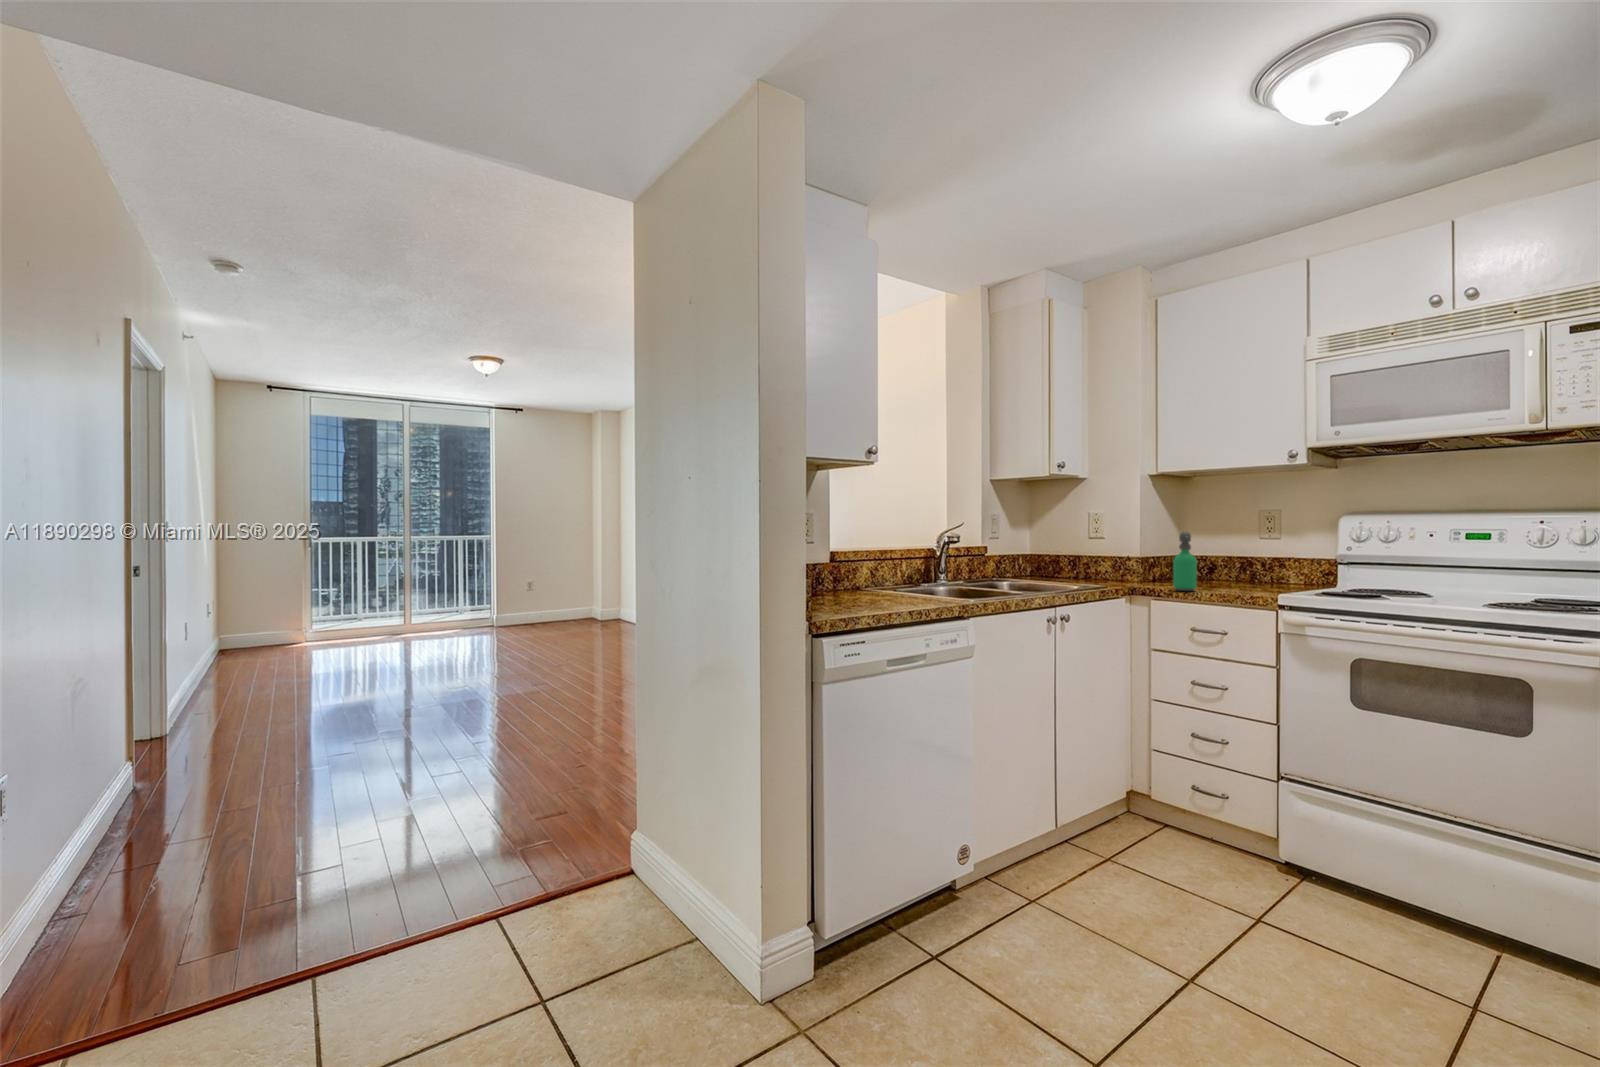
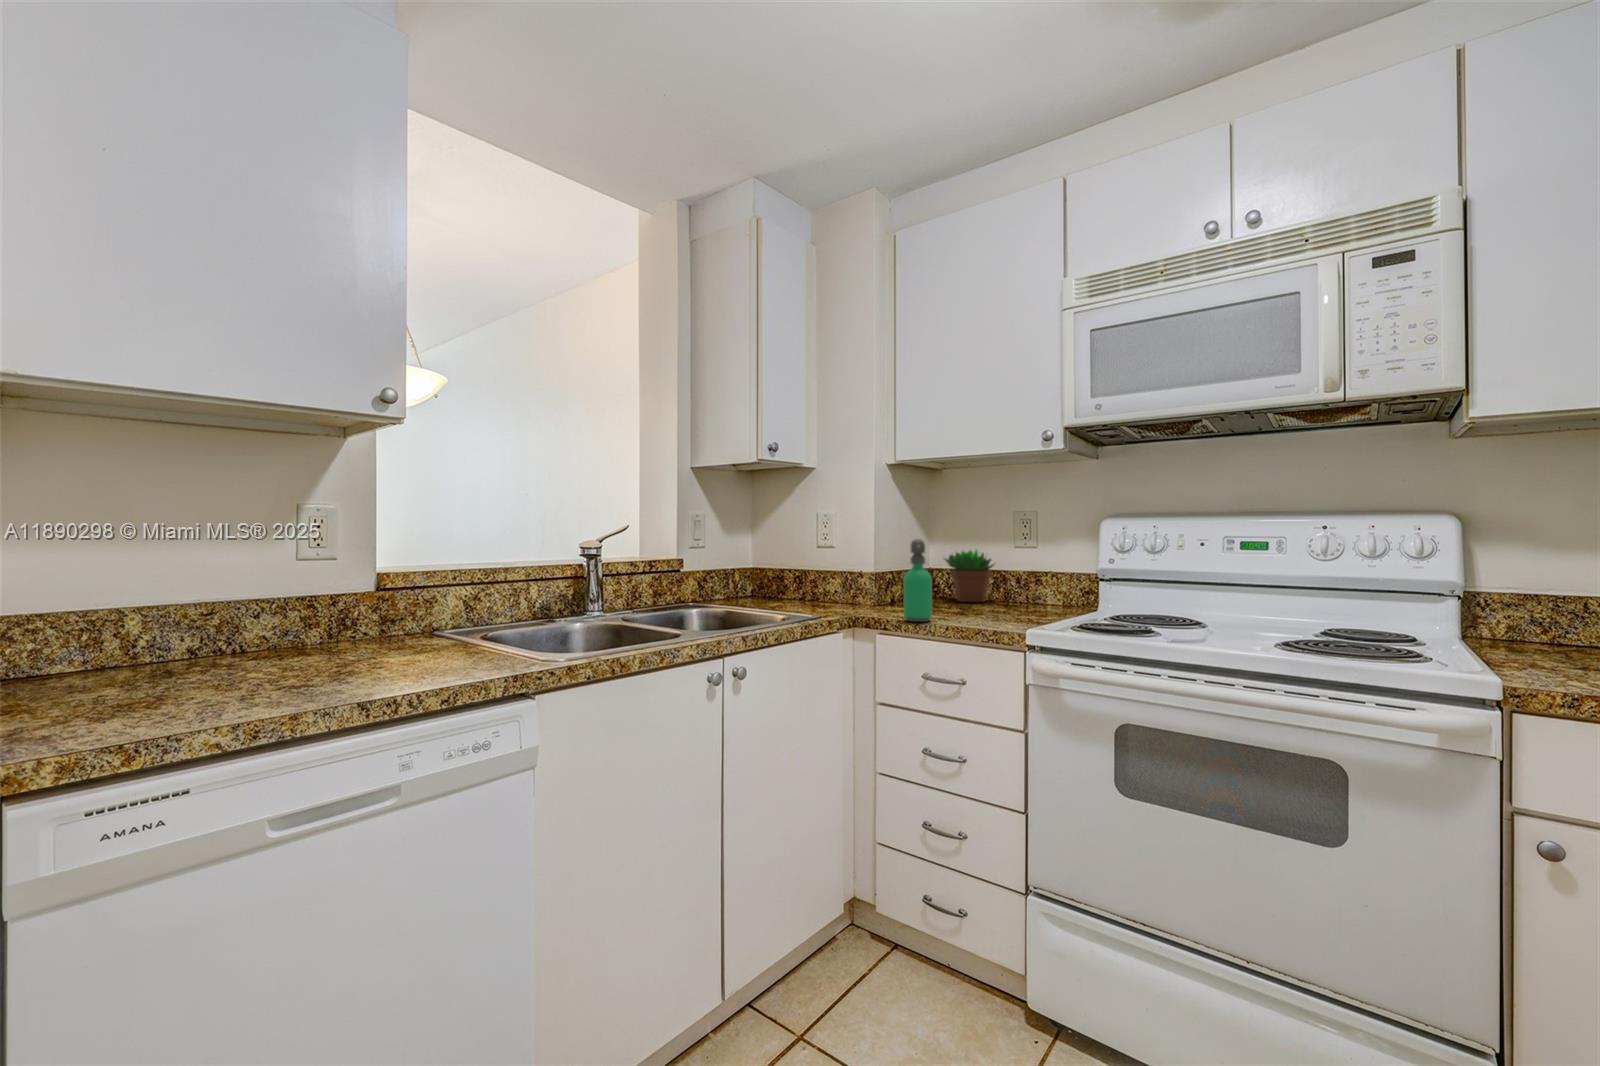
succulent plant: none [1196,539,1245,581] -> present [945,550,994,602]

